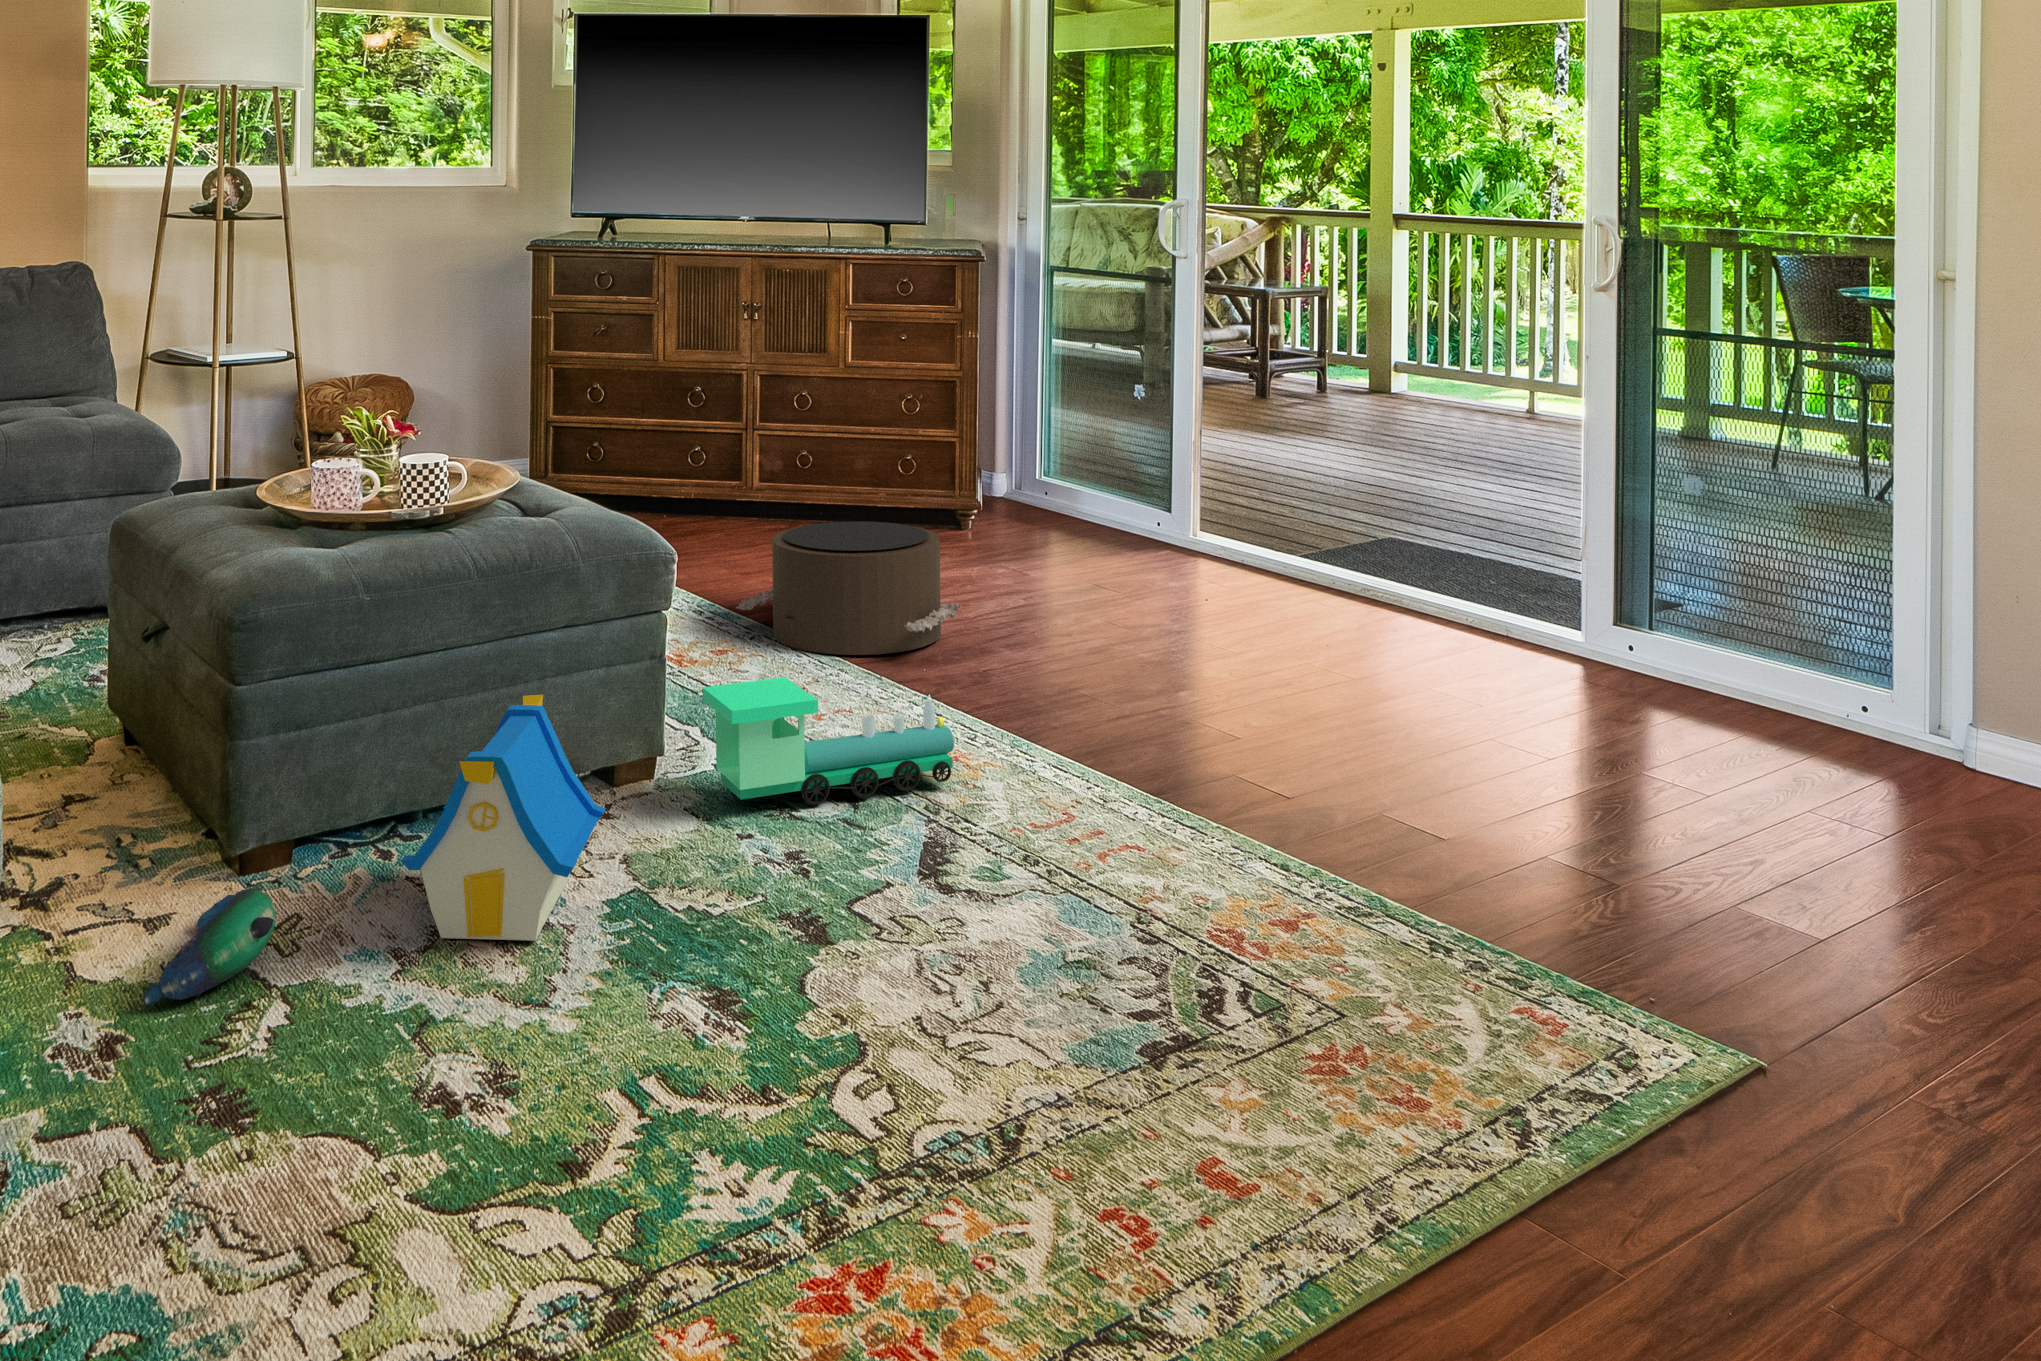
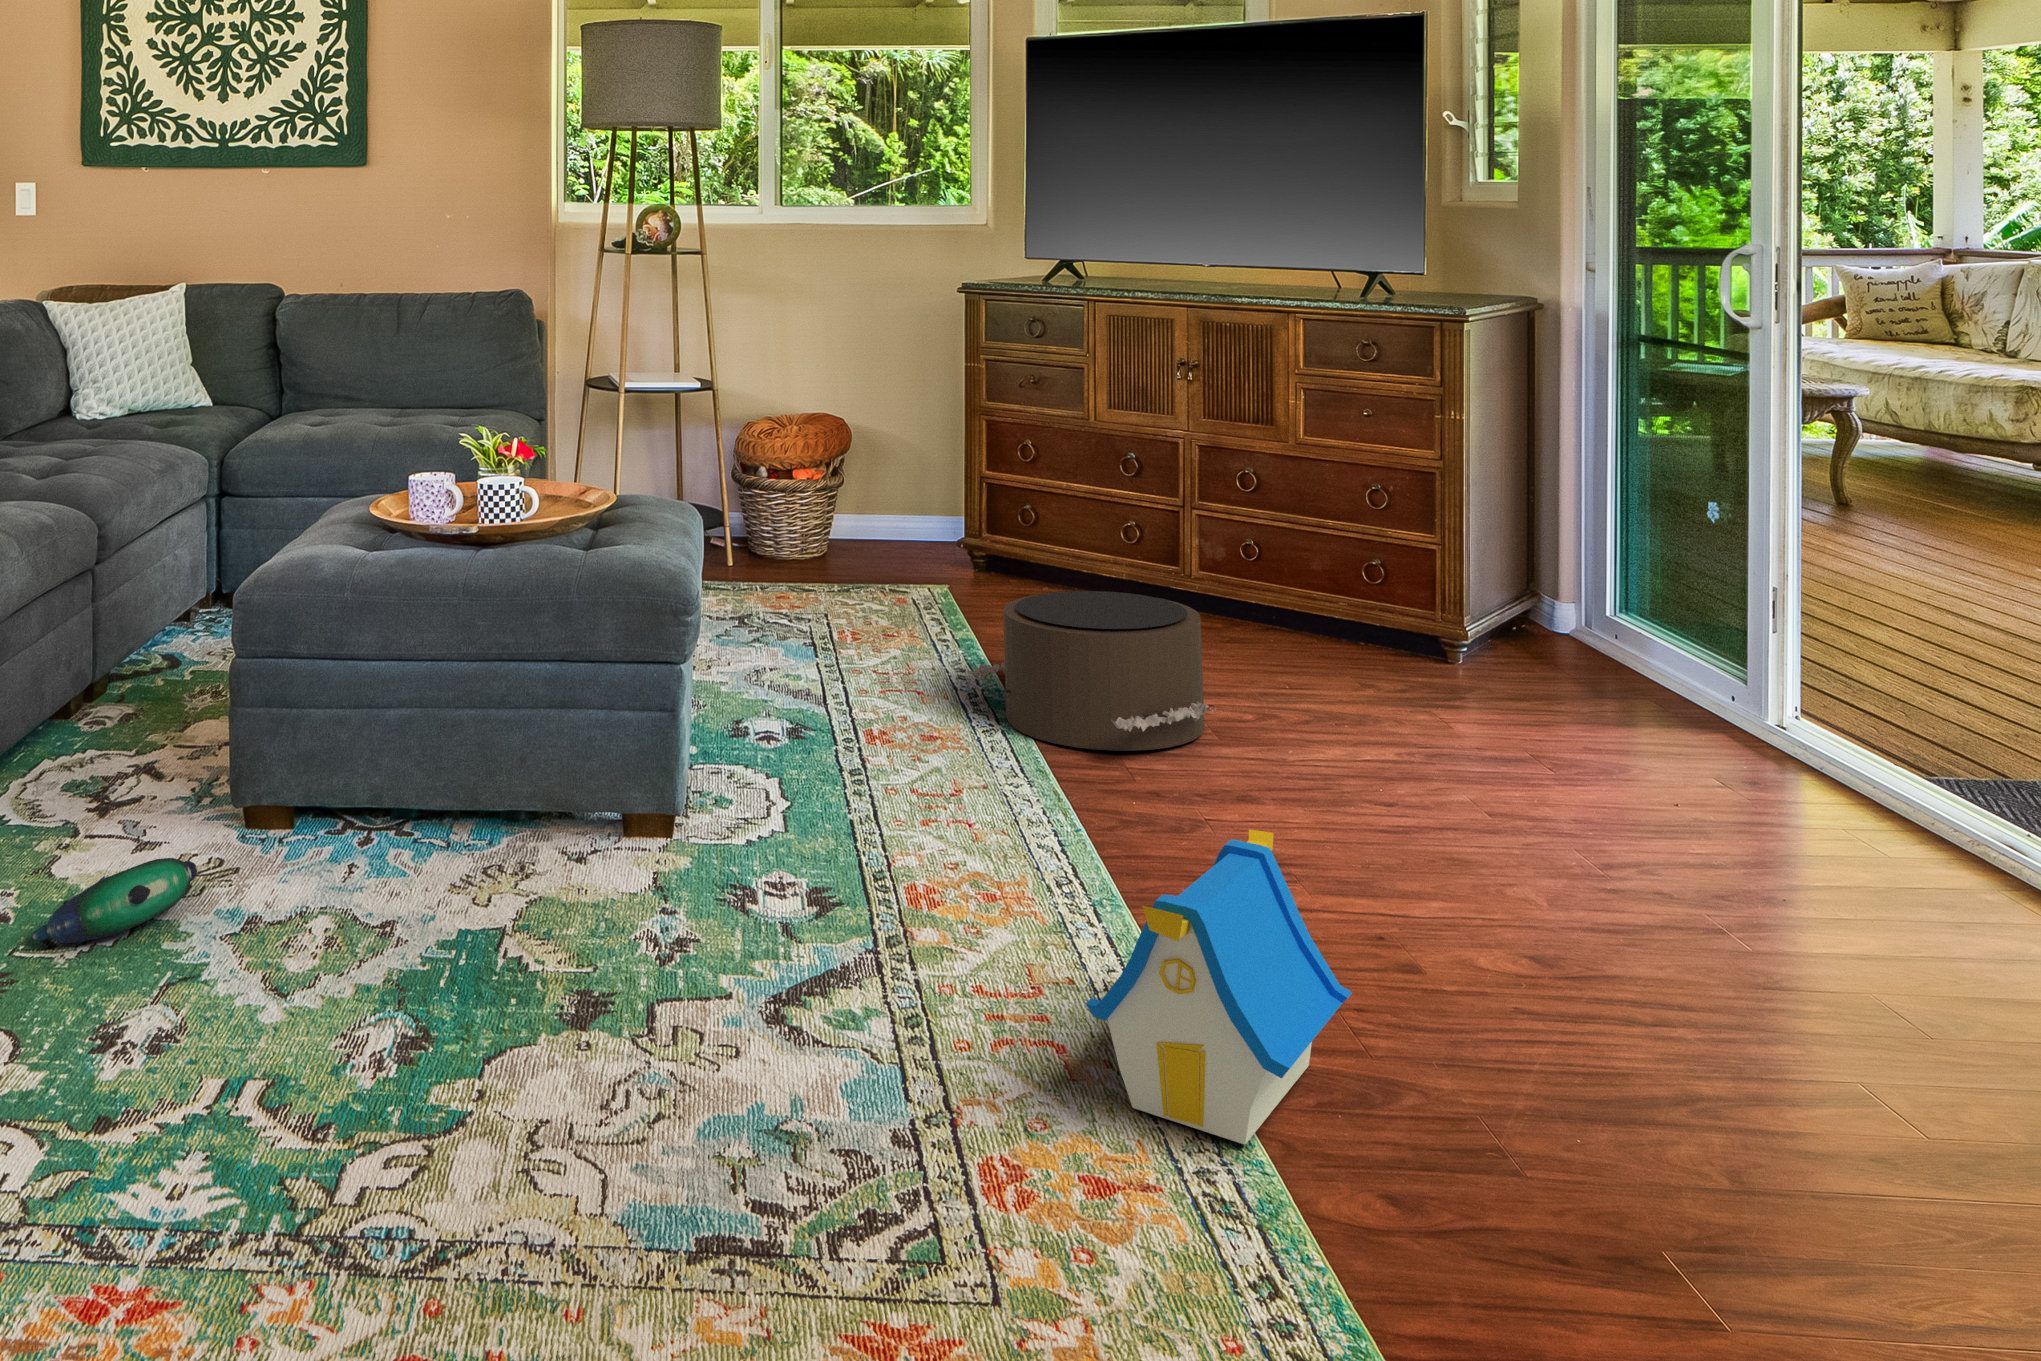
toy train: present [703,677,959,805] -> none [695,748,991,908]
toy house: present [401,695,606,941] -> present [1085,829,1352,1145]

